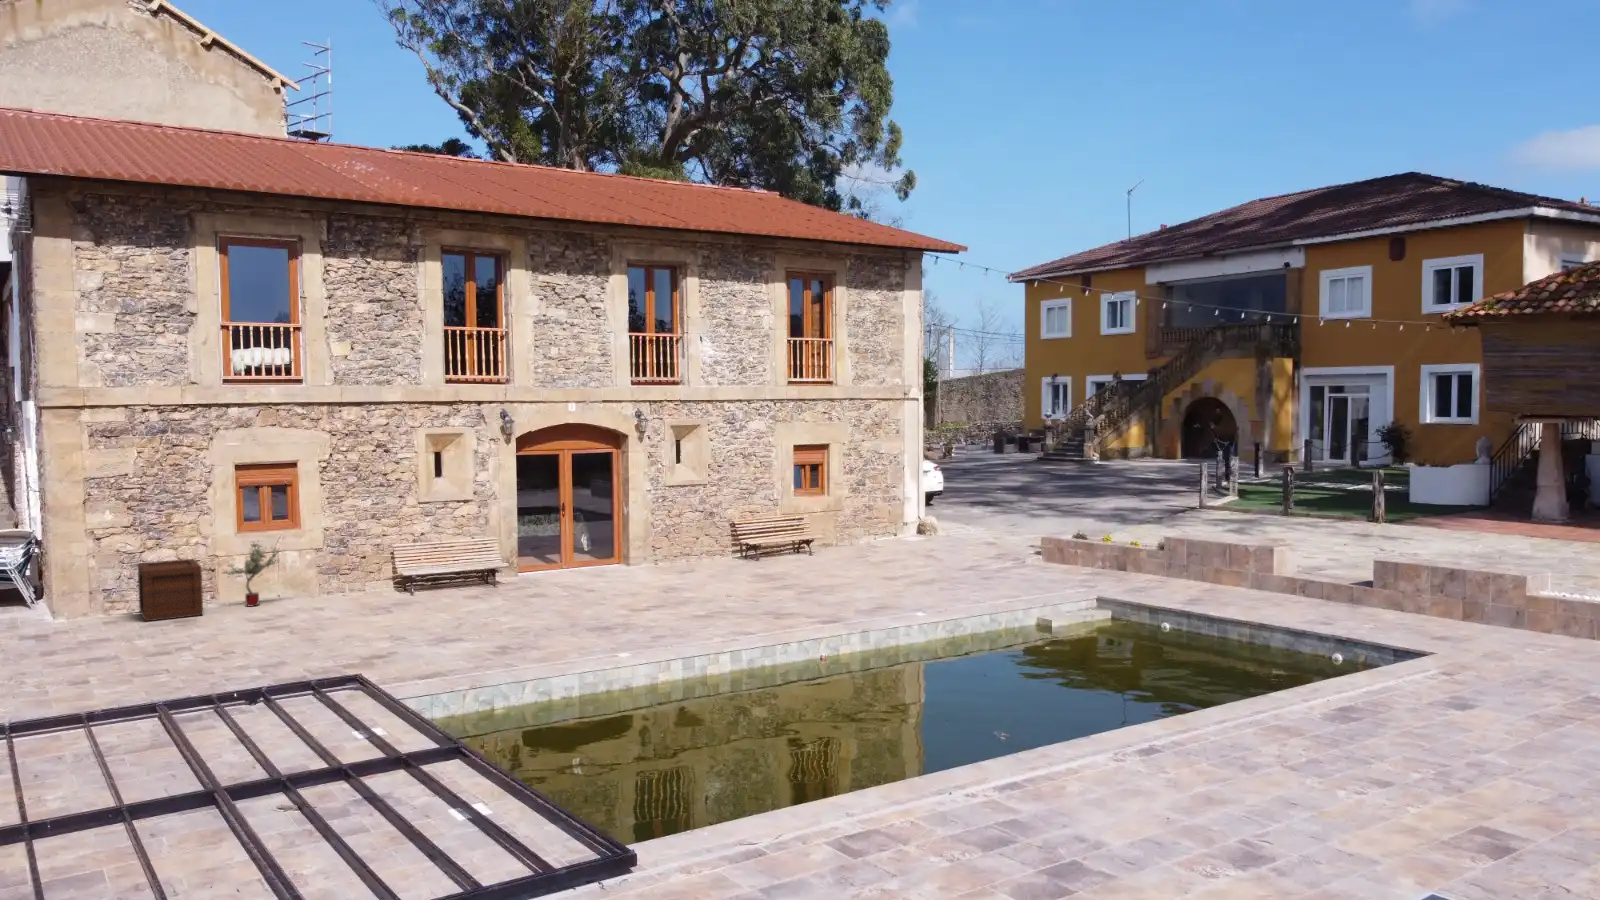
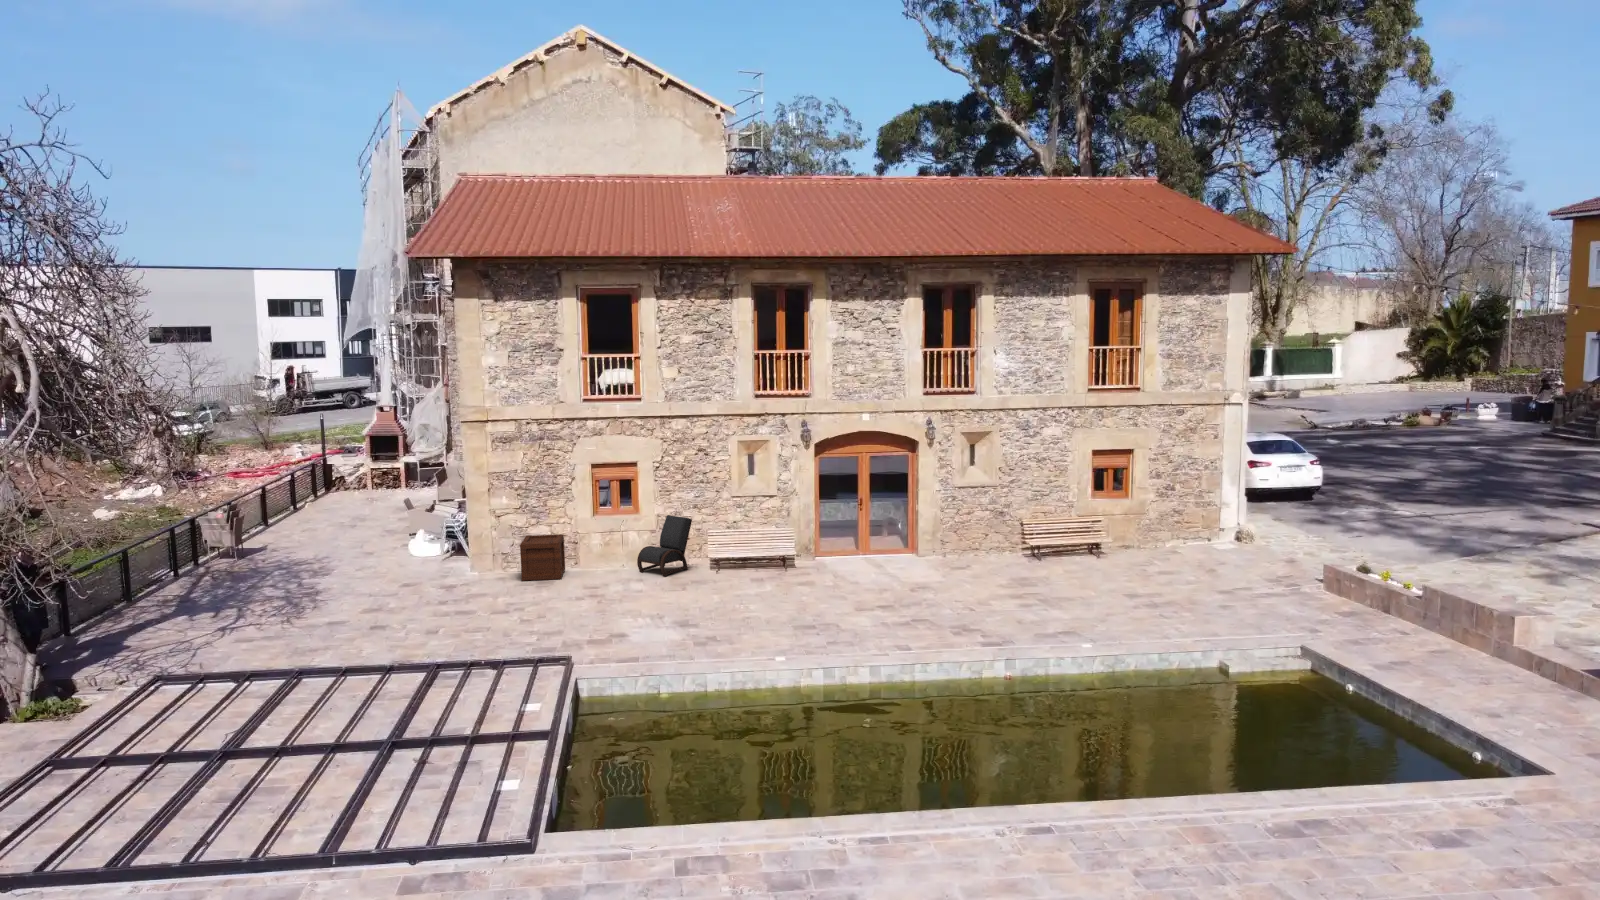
lounge chair: none [305,528,373,601] -> present [637,515,692,577]
potted tree: present [224,541,280,607] -> none [578,523,620,574]

